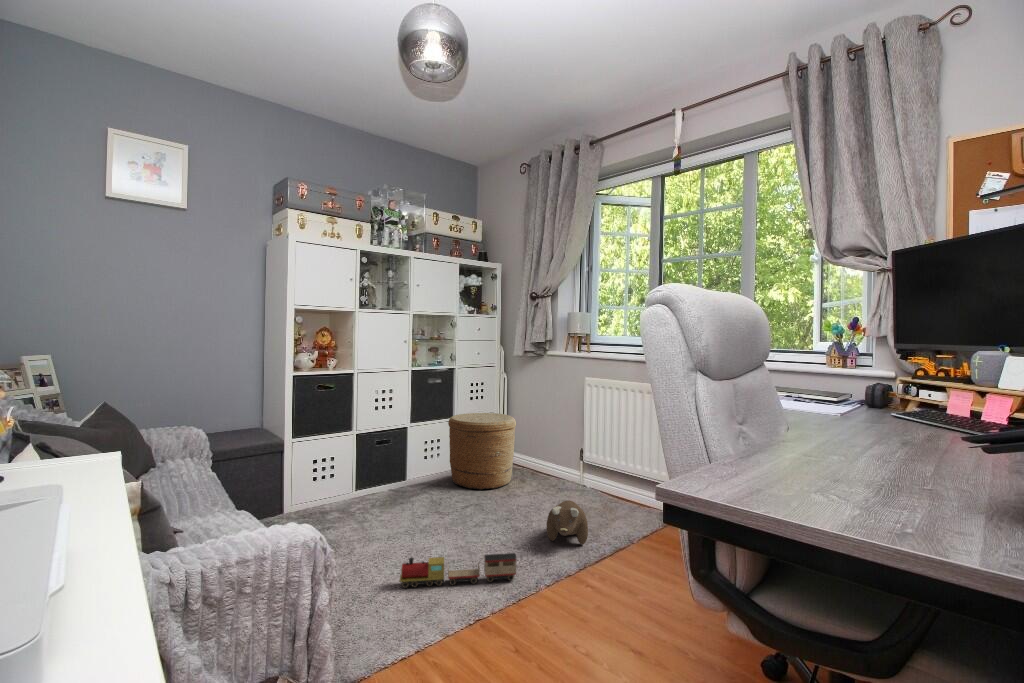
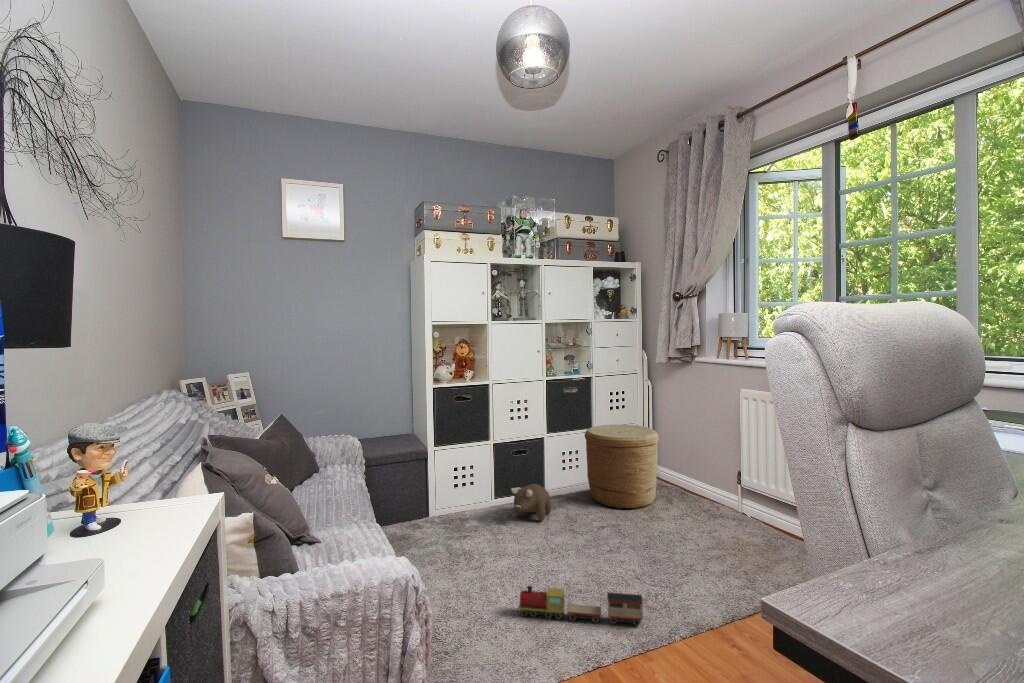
plush toy: present [547,500,588,544] -> present [511,484,551,521]

